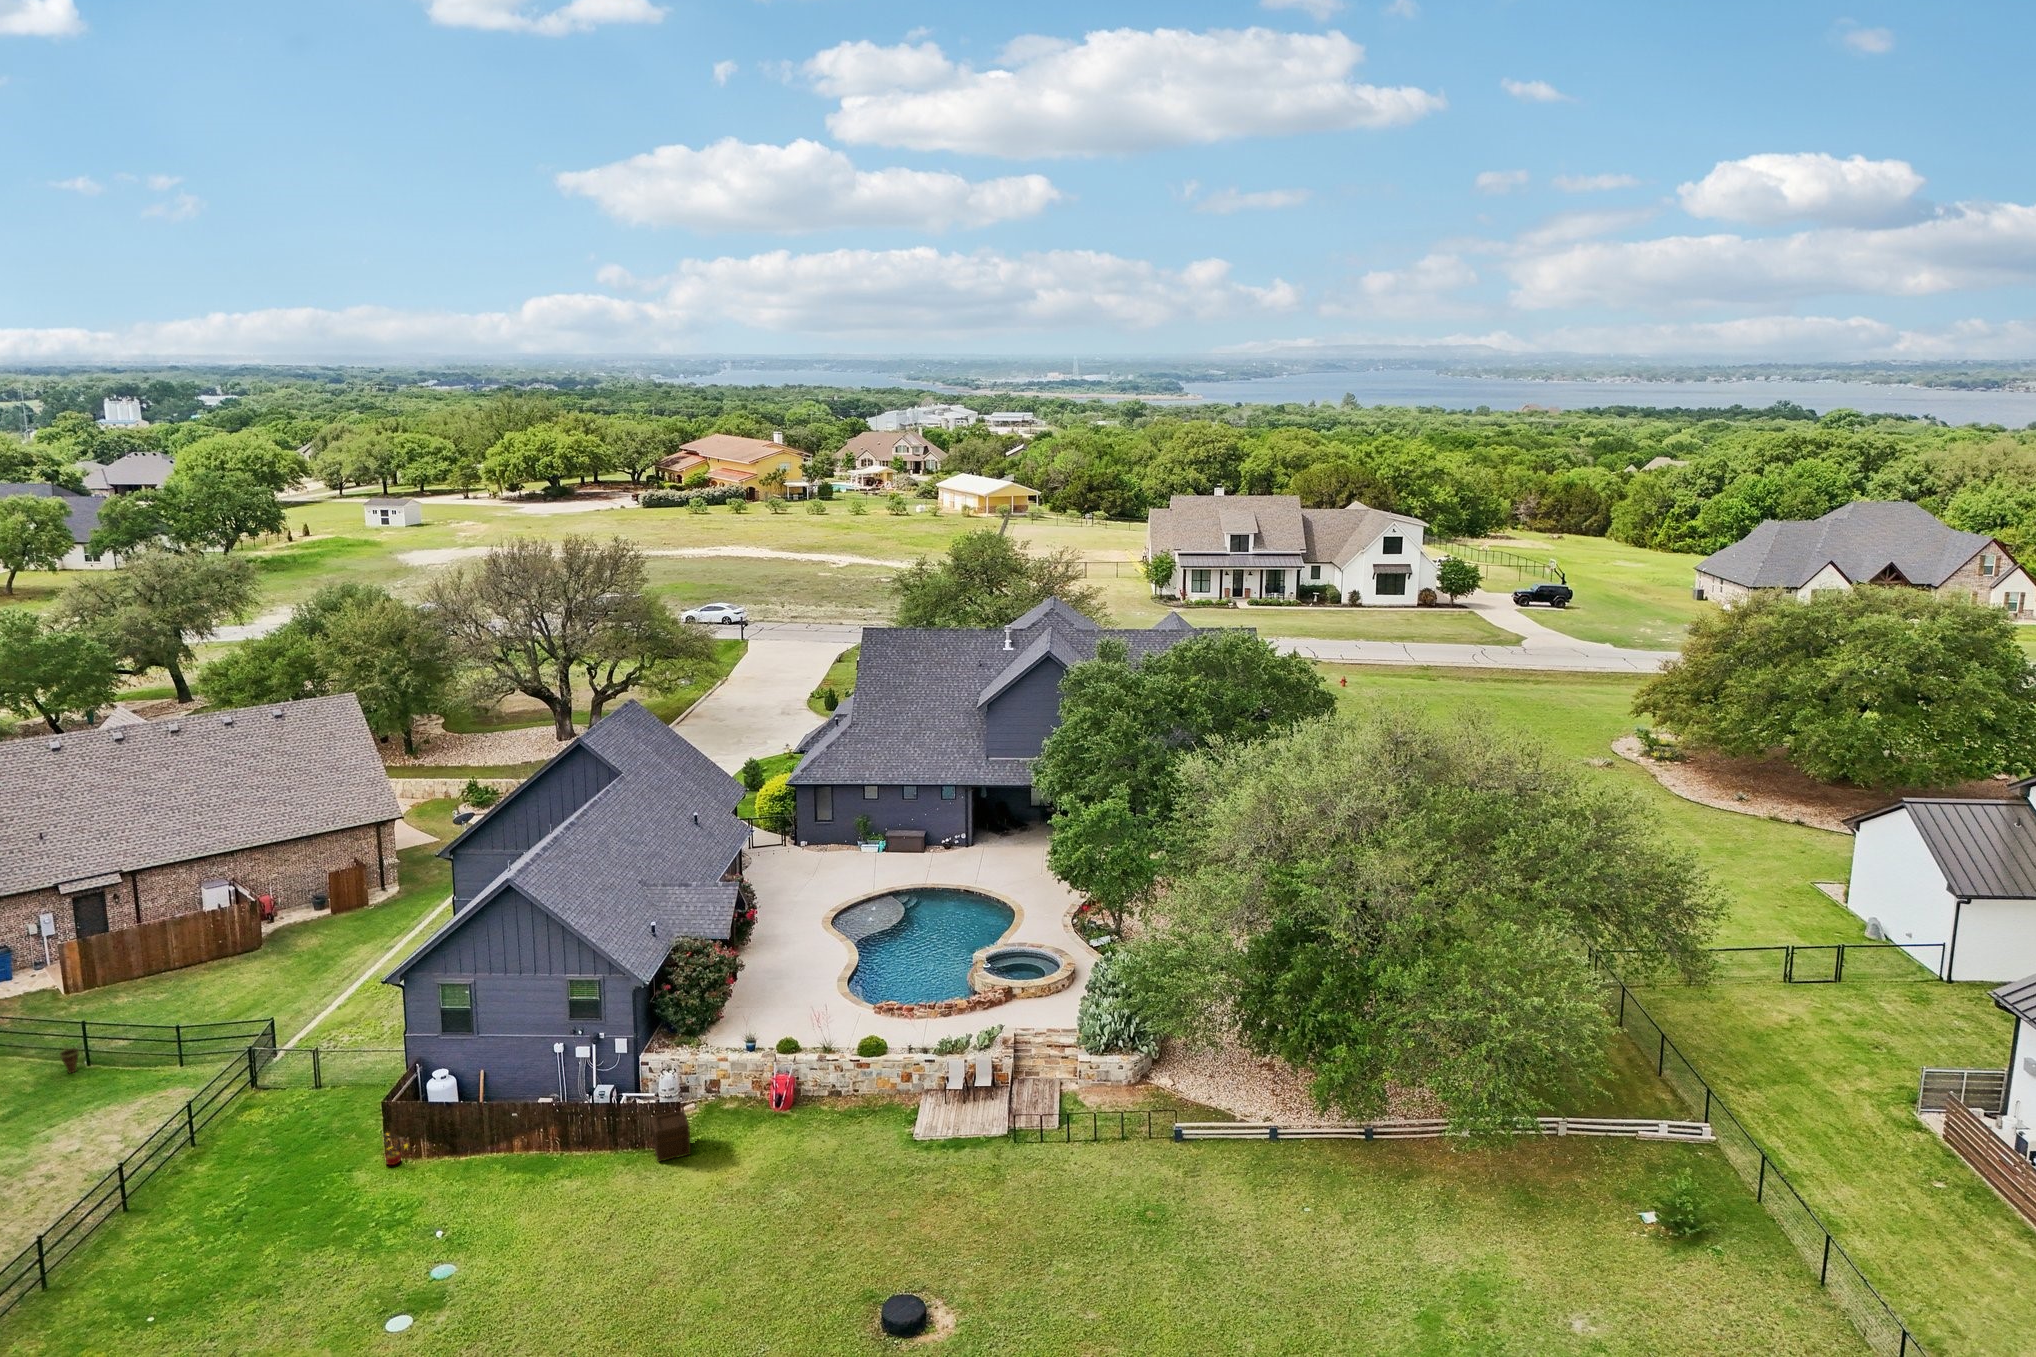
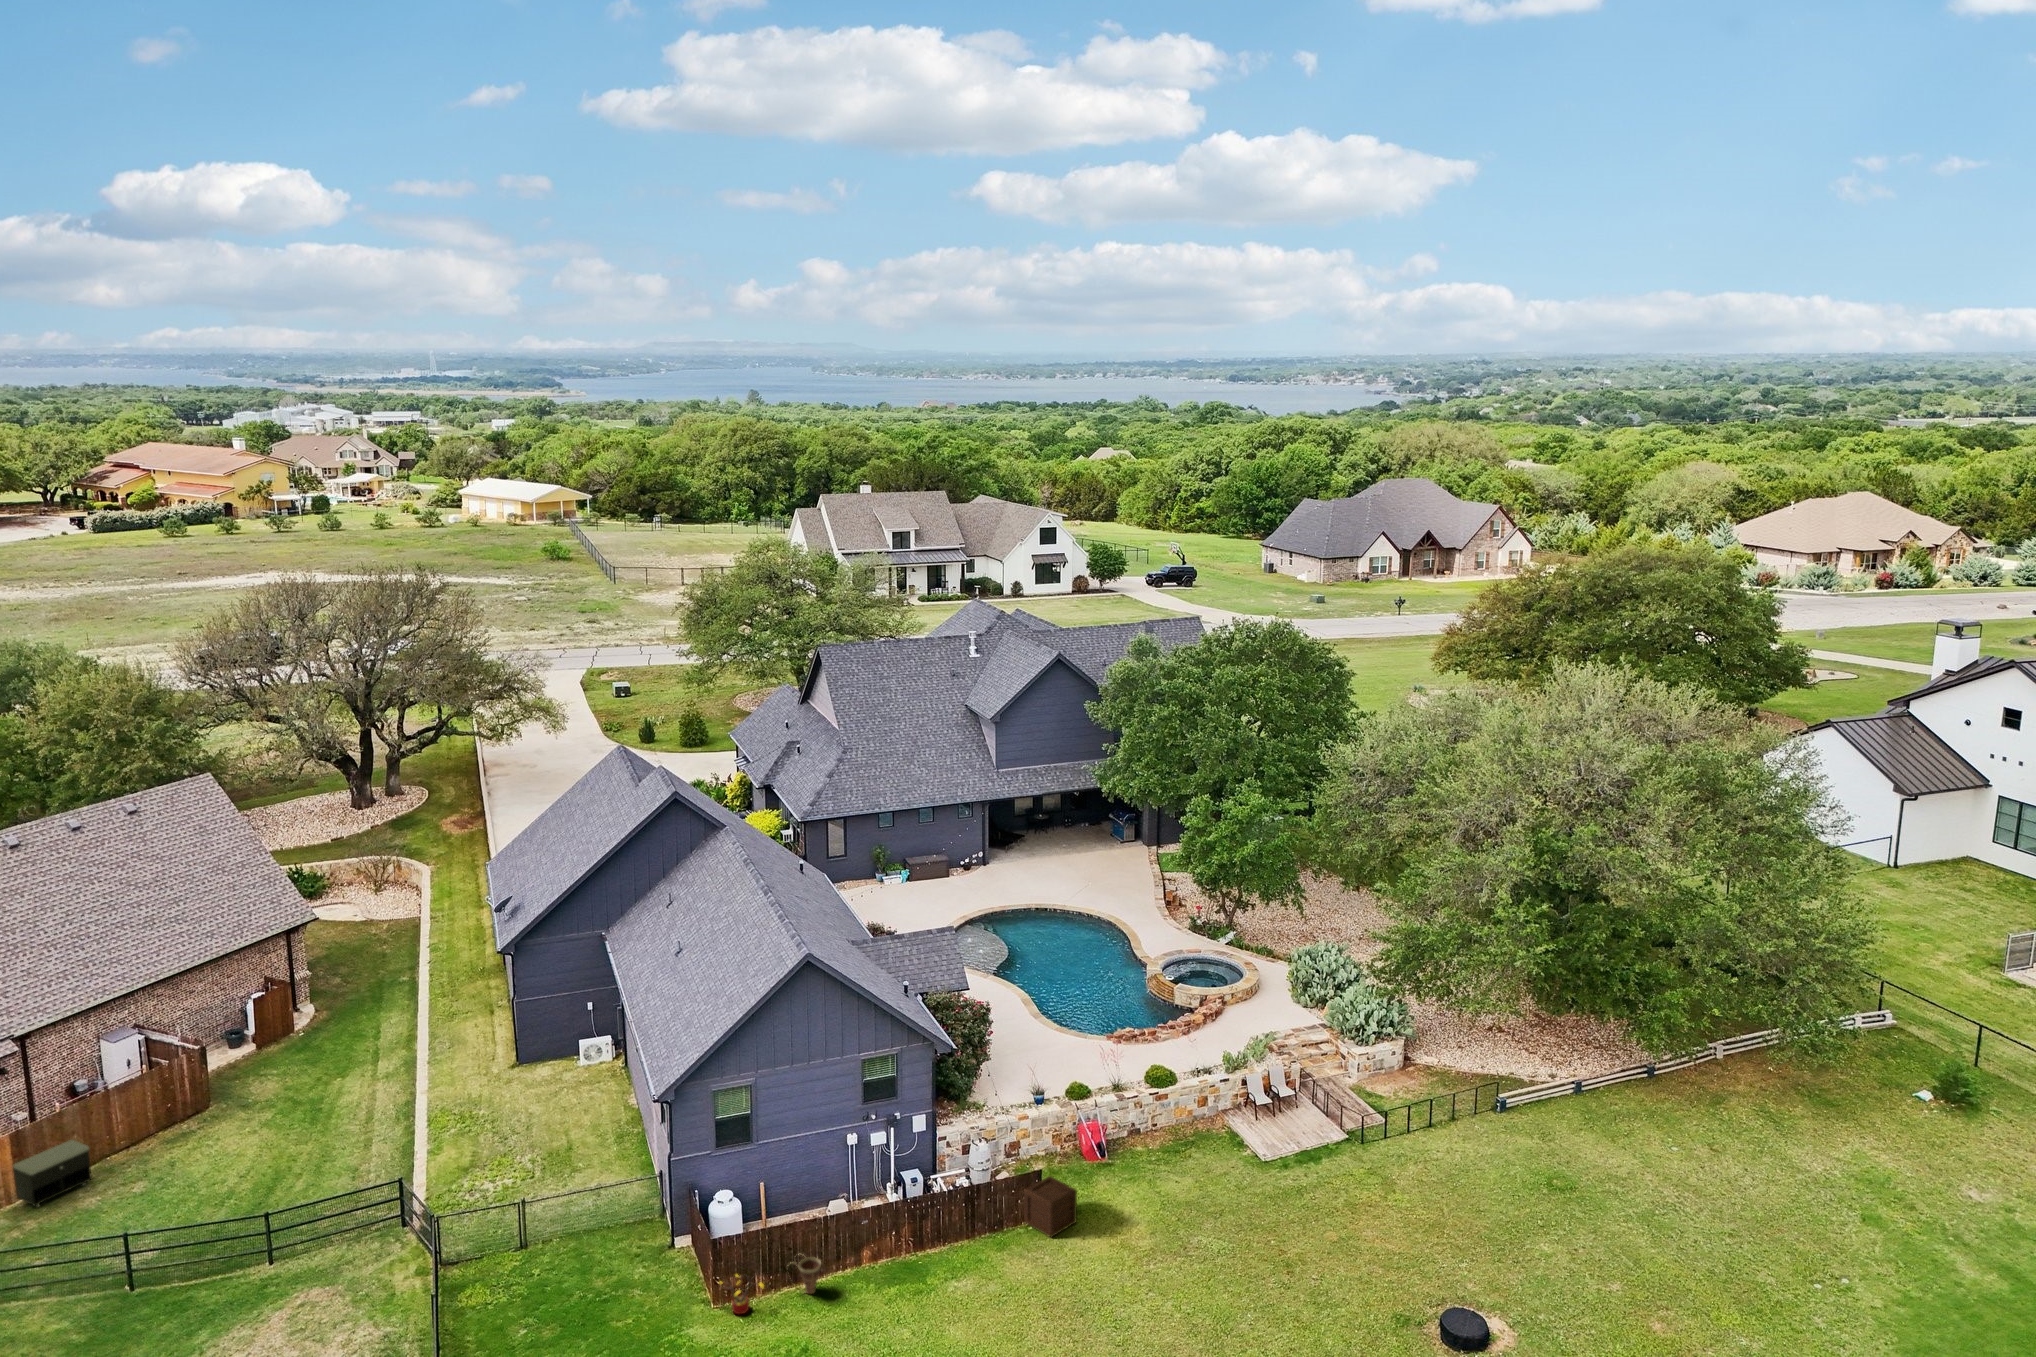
storage bench: none [89,955,141,997] -> present [13,1140,92,1206]
basket: present [60,1047,83,1073] -> present [797,1257,821,1294]

